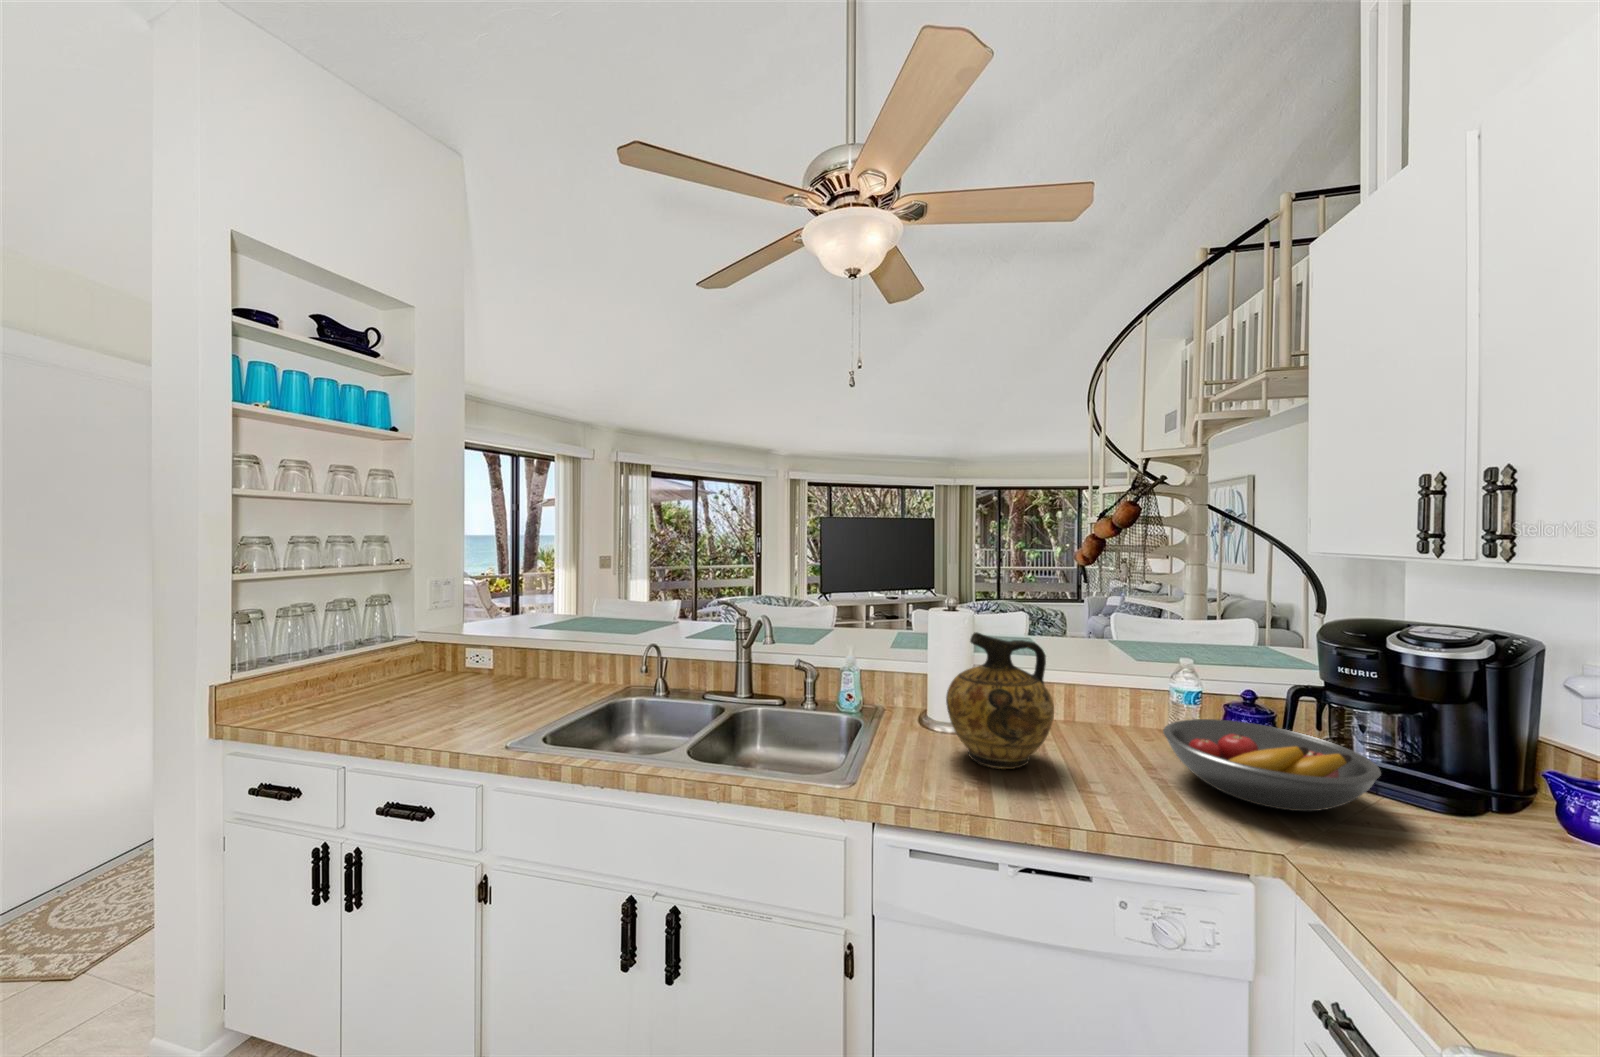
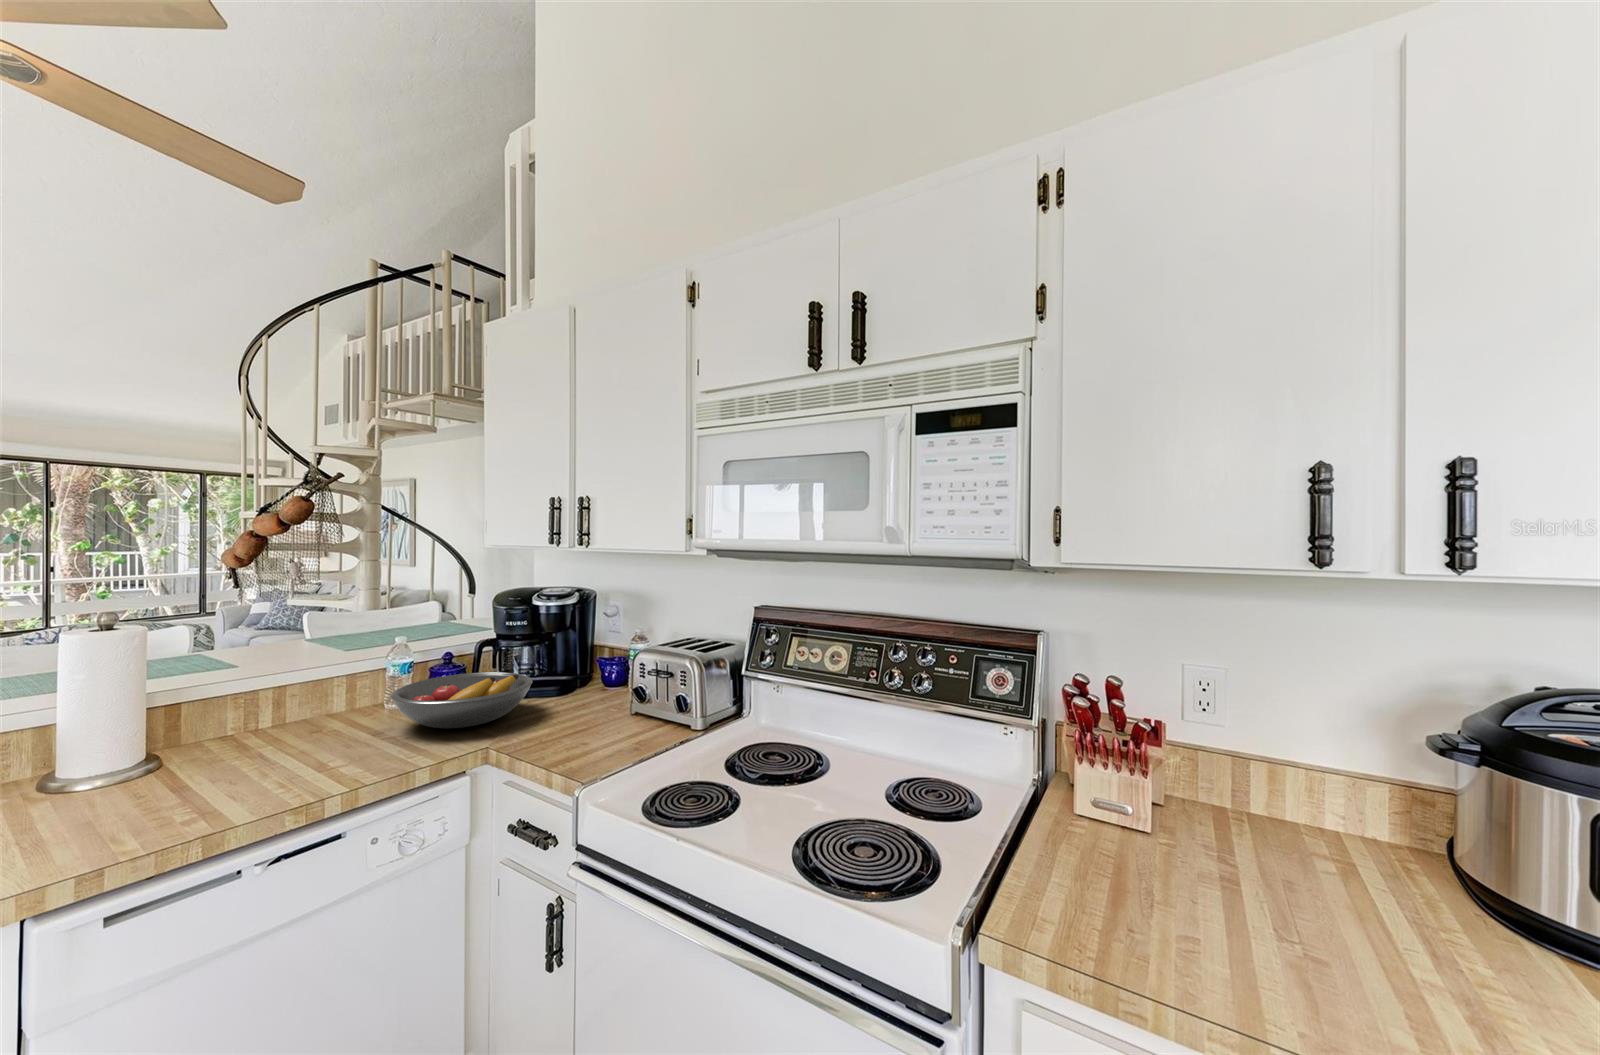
ceramic jug: present [946,632,1054,769] -> none [129,645,286,792]

